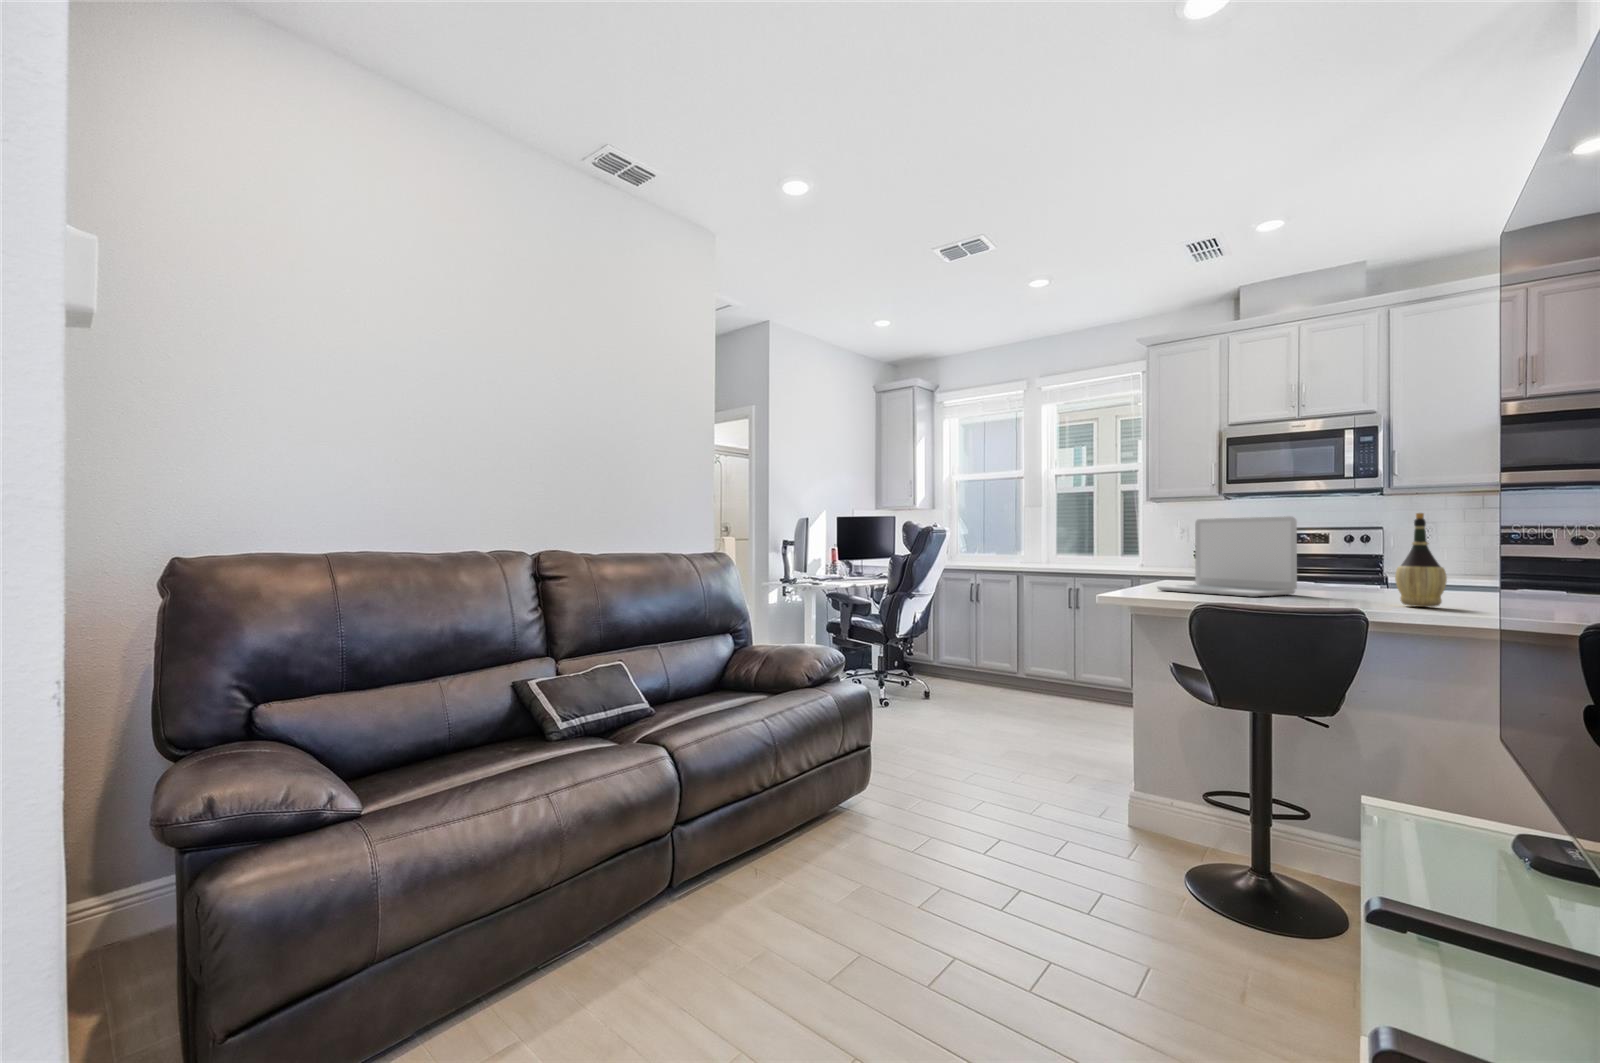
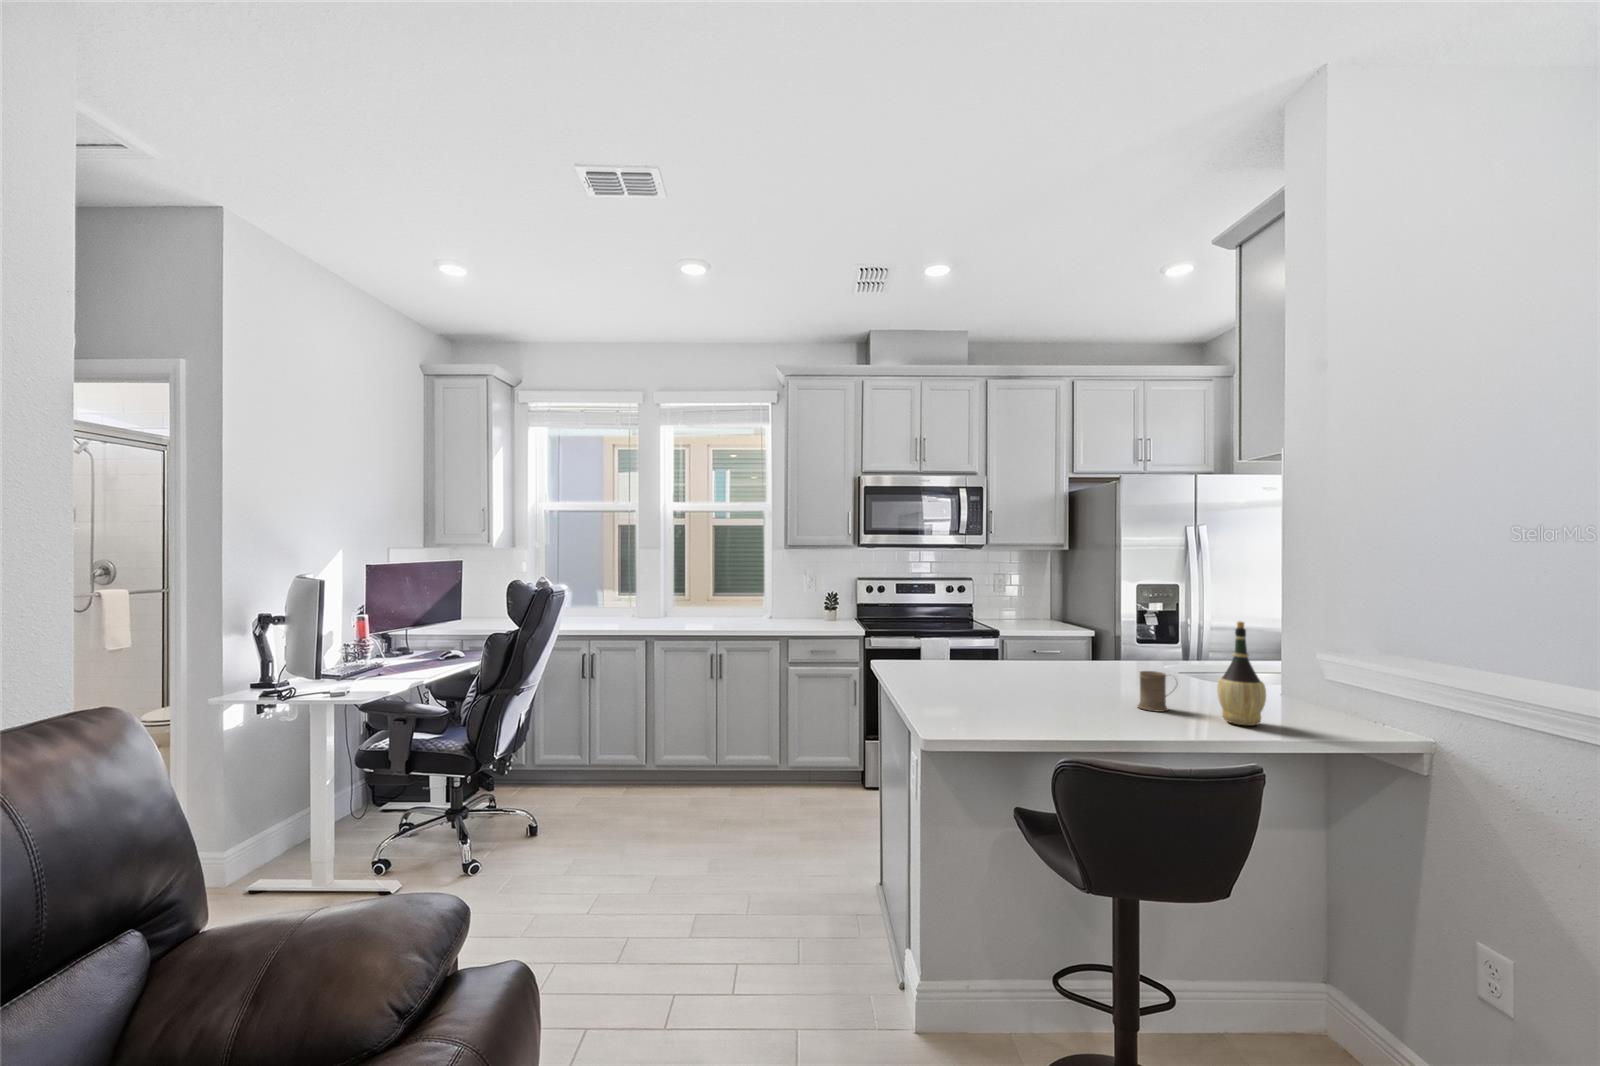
laptop: present [1157,516,1297,597] -> none [946,604,1077,714]
mug: none [1340,568,1384,601] -> present [1138,671,1178,712]

